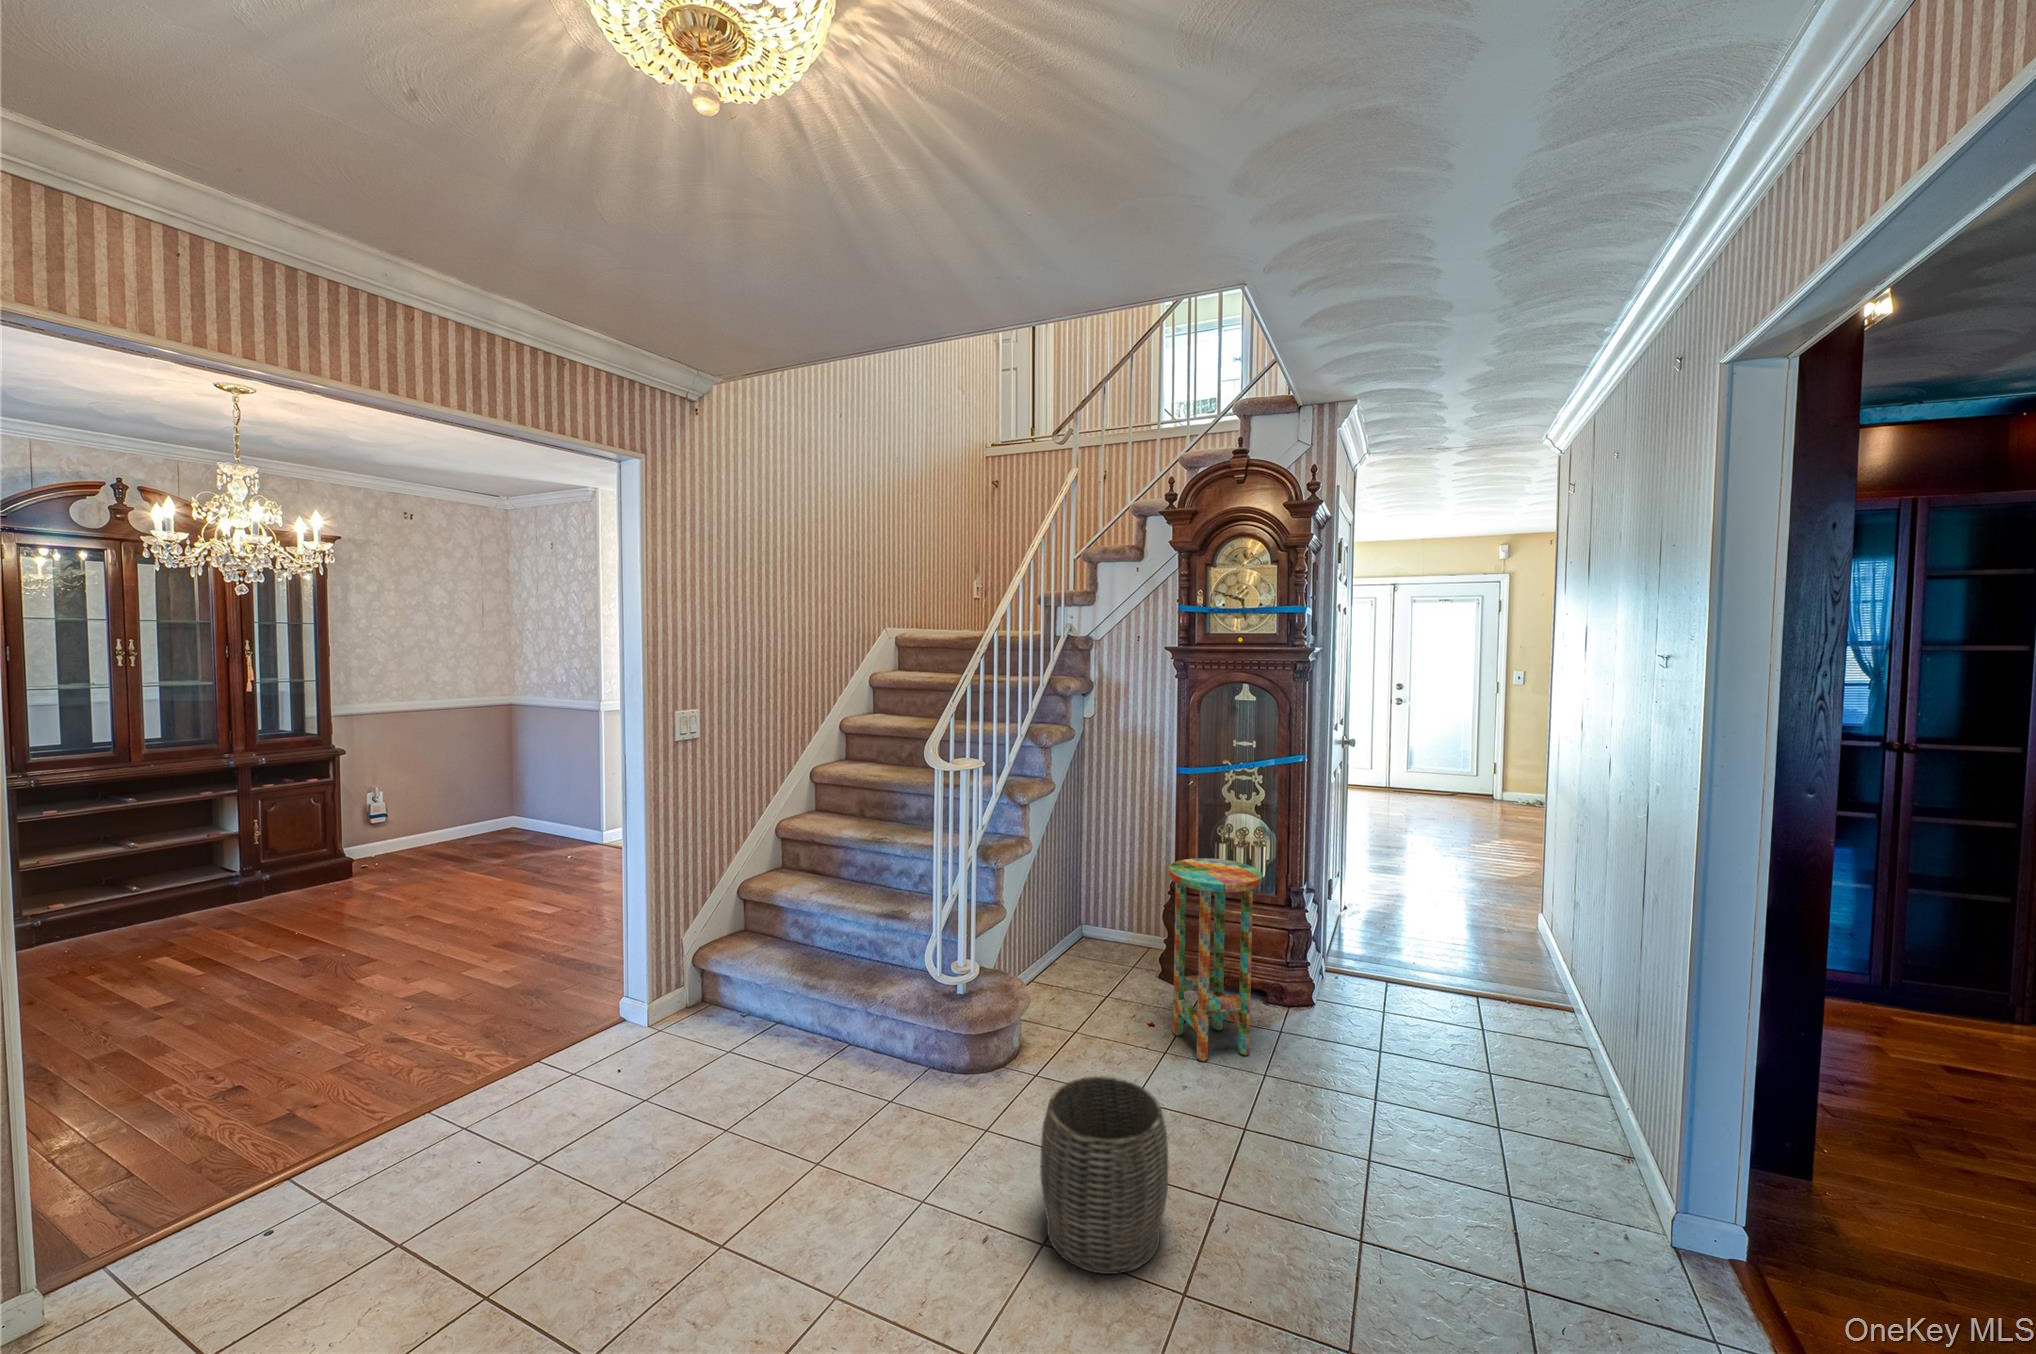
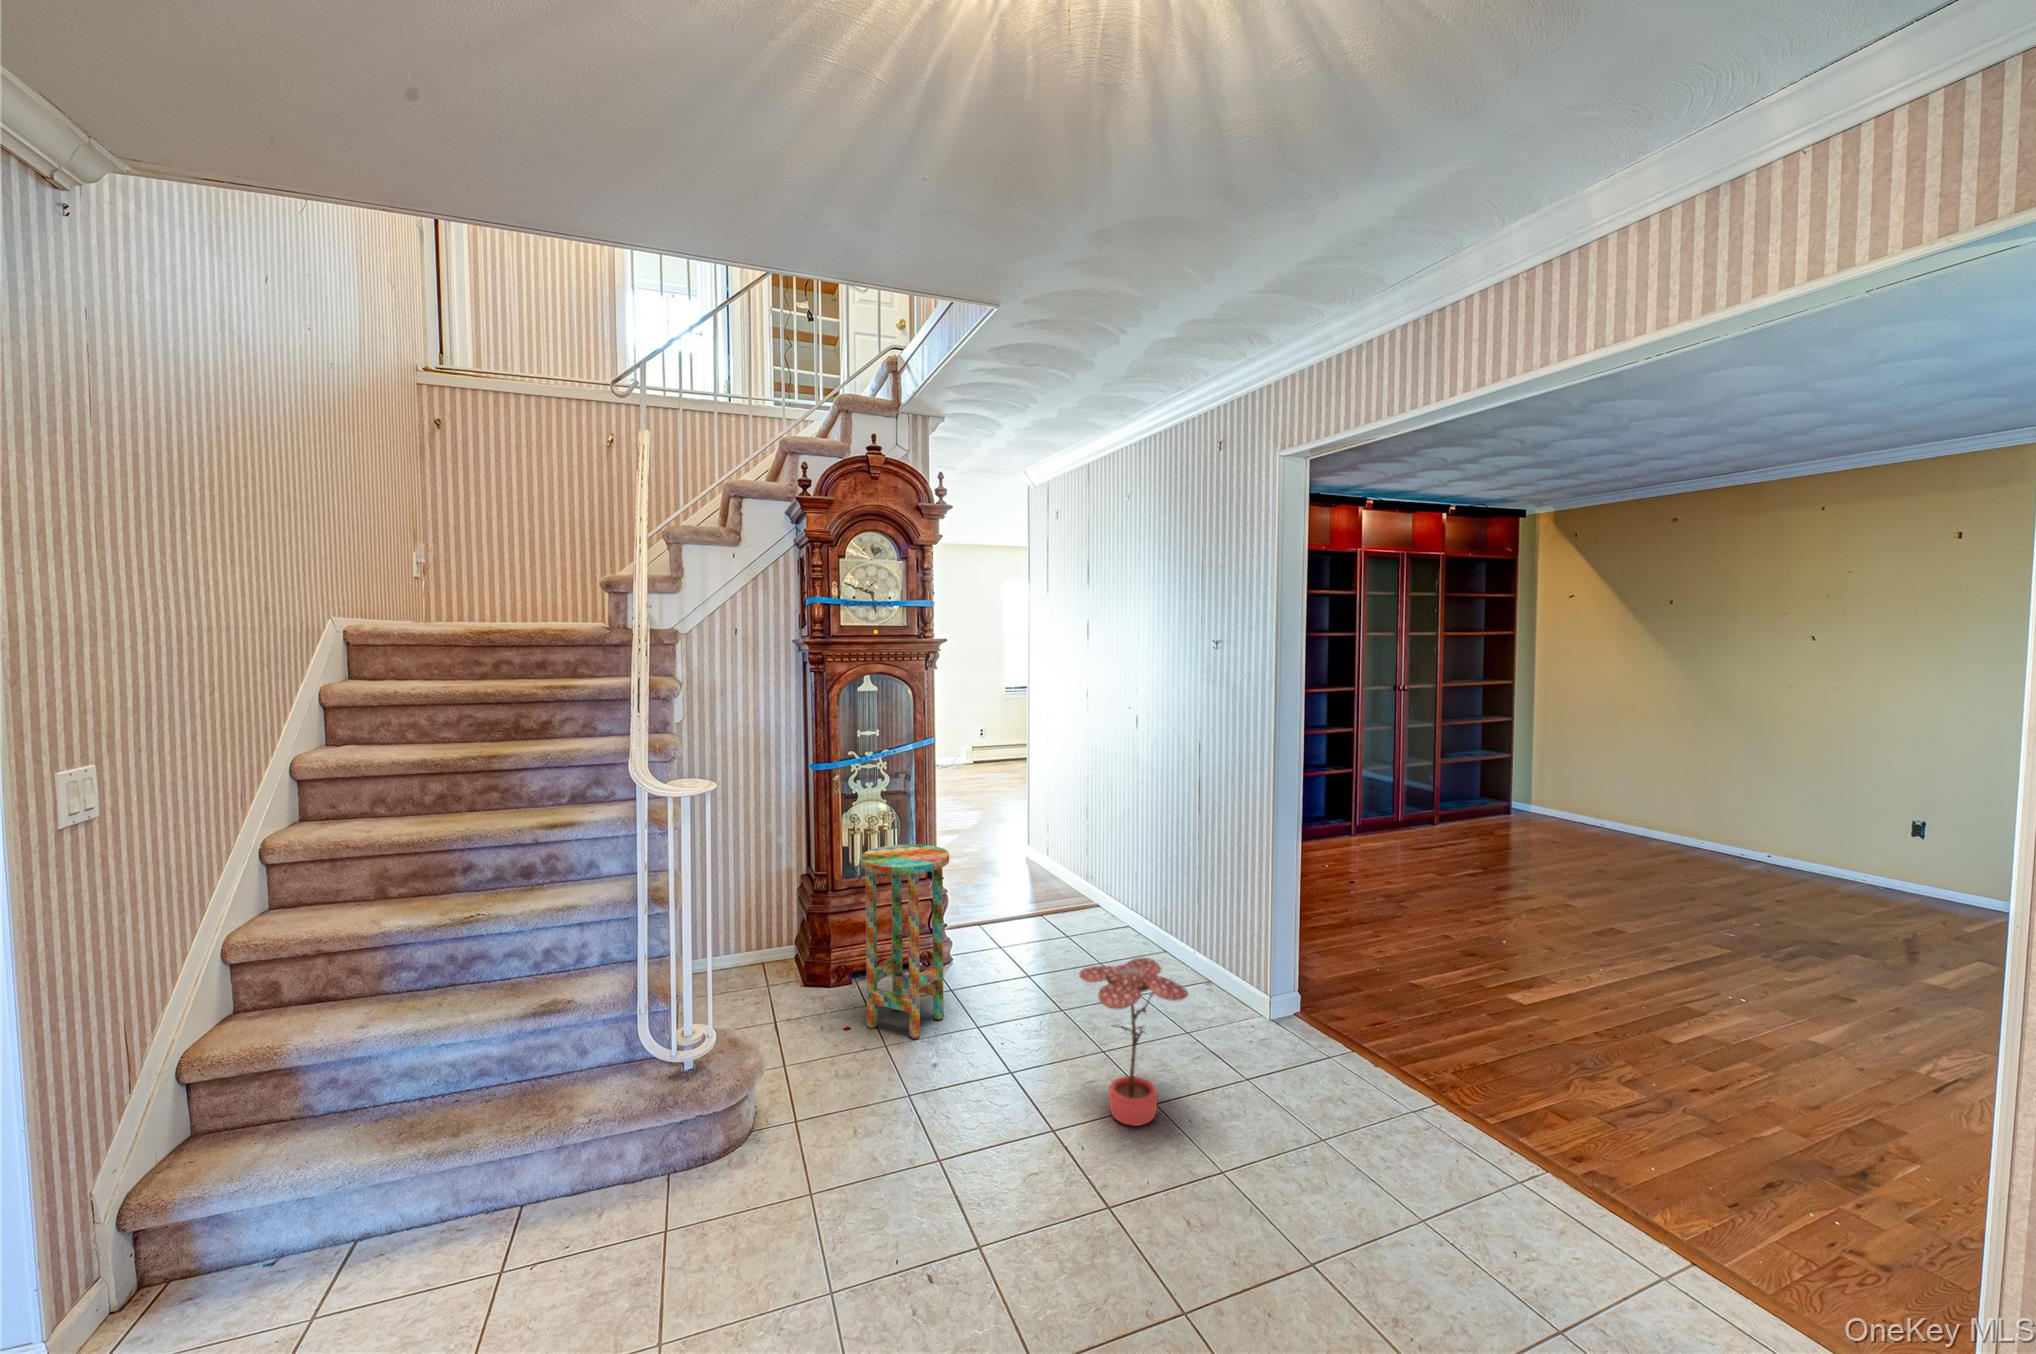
potted plant: none [1264,1046,1398,1267] -> present [1079,958,1188,1126]
woven basket: present [1040,1077,1168,1274] -> none [937,1052,1059,1236]

